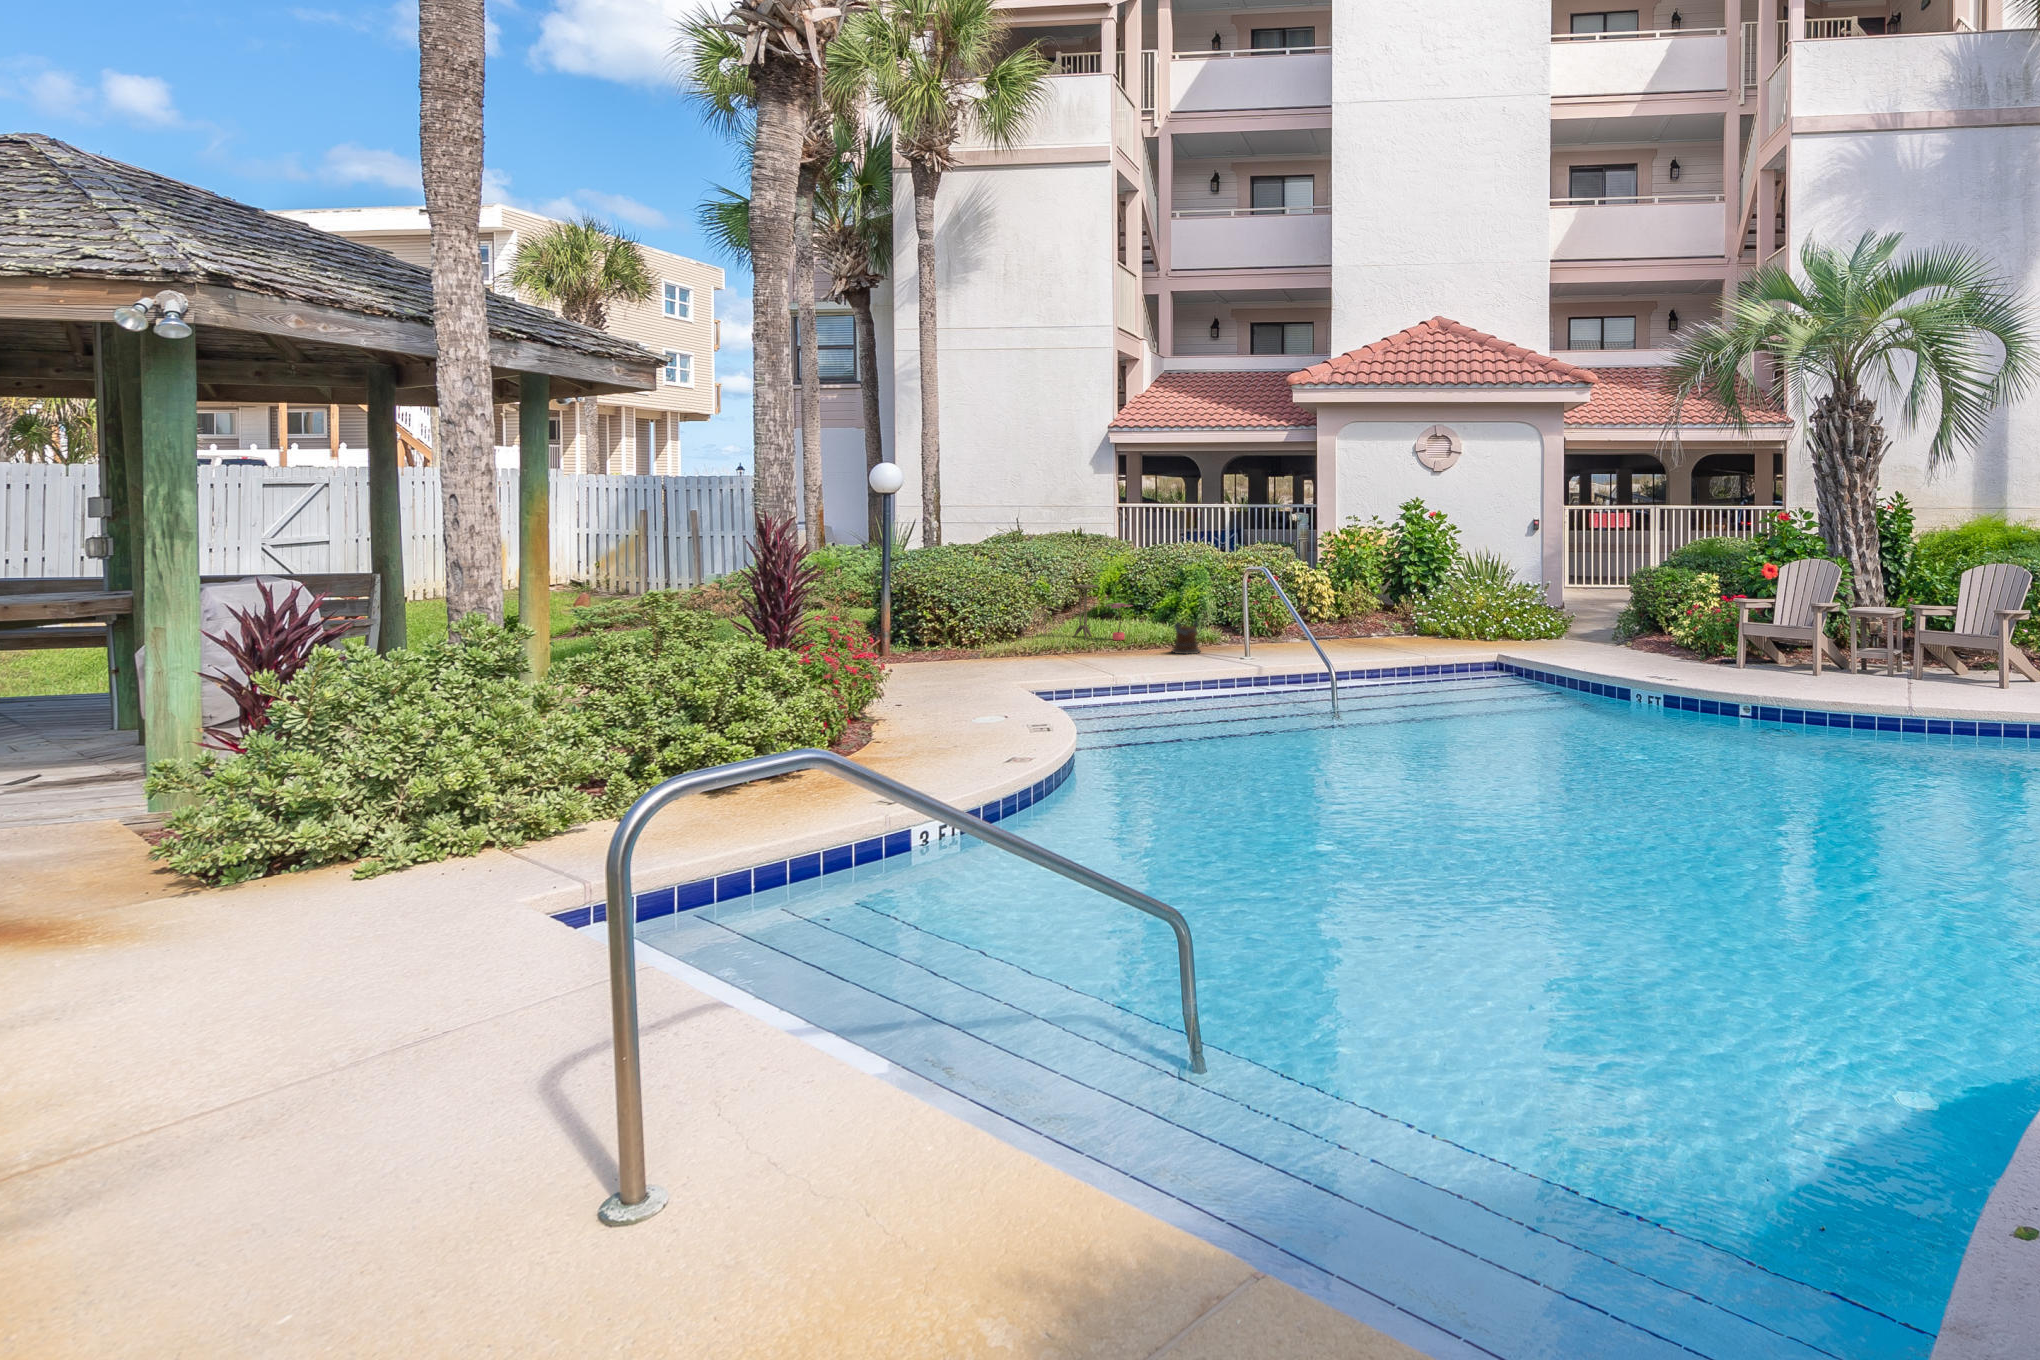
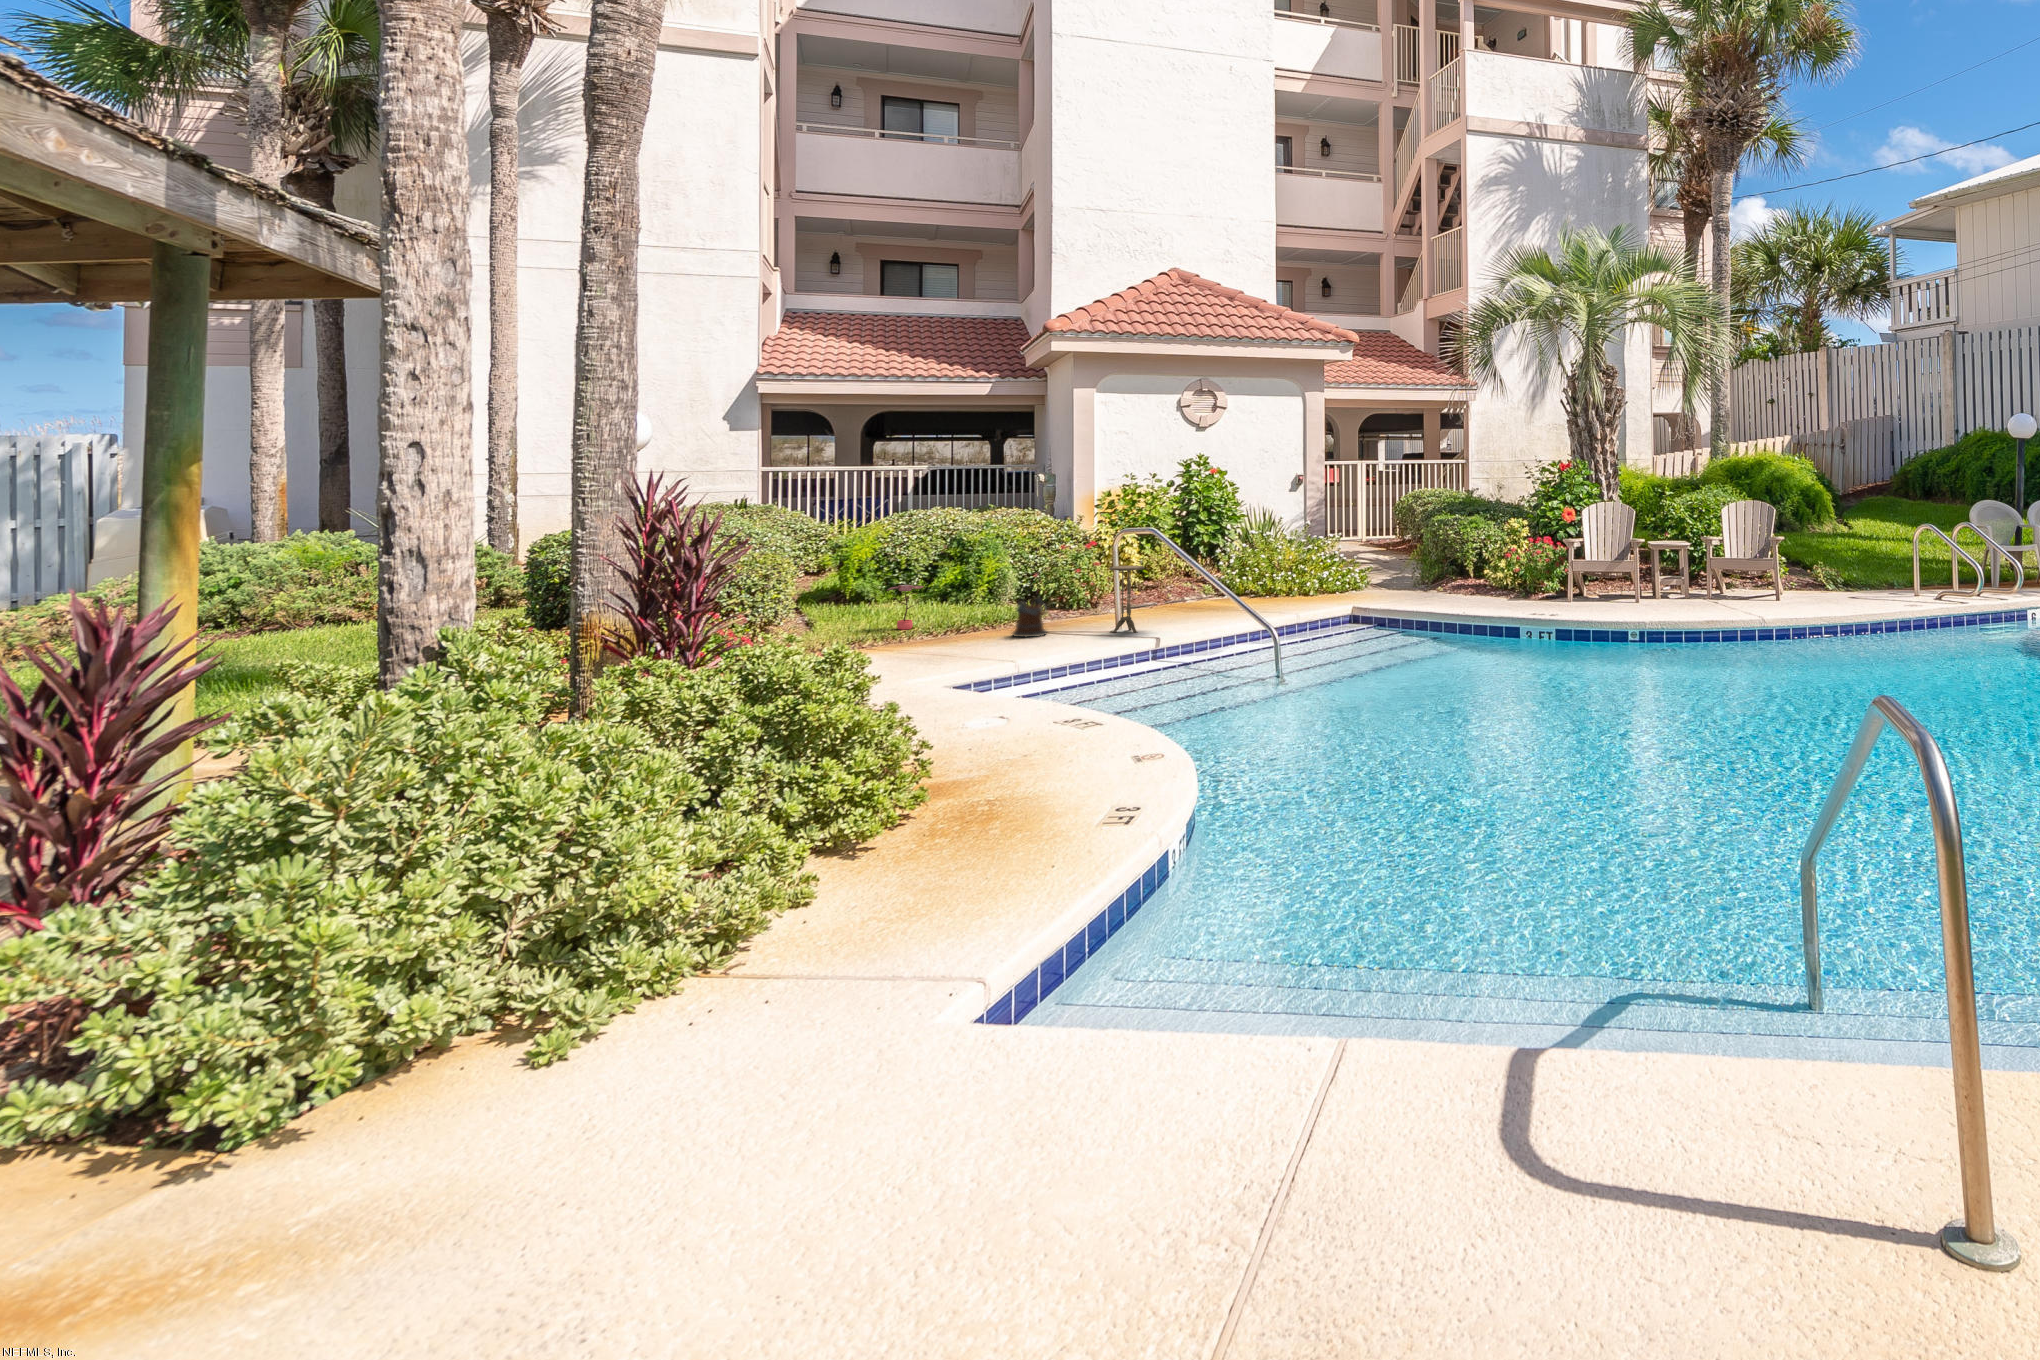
side table: present [1070,584,1098,638] -> present [1109,566,1144,633]

